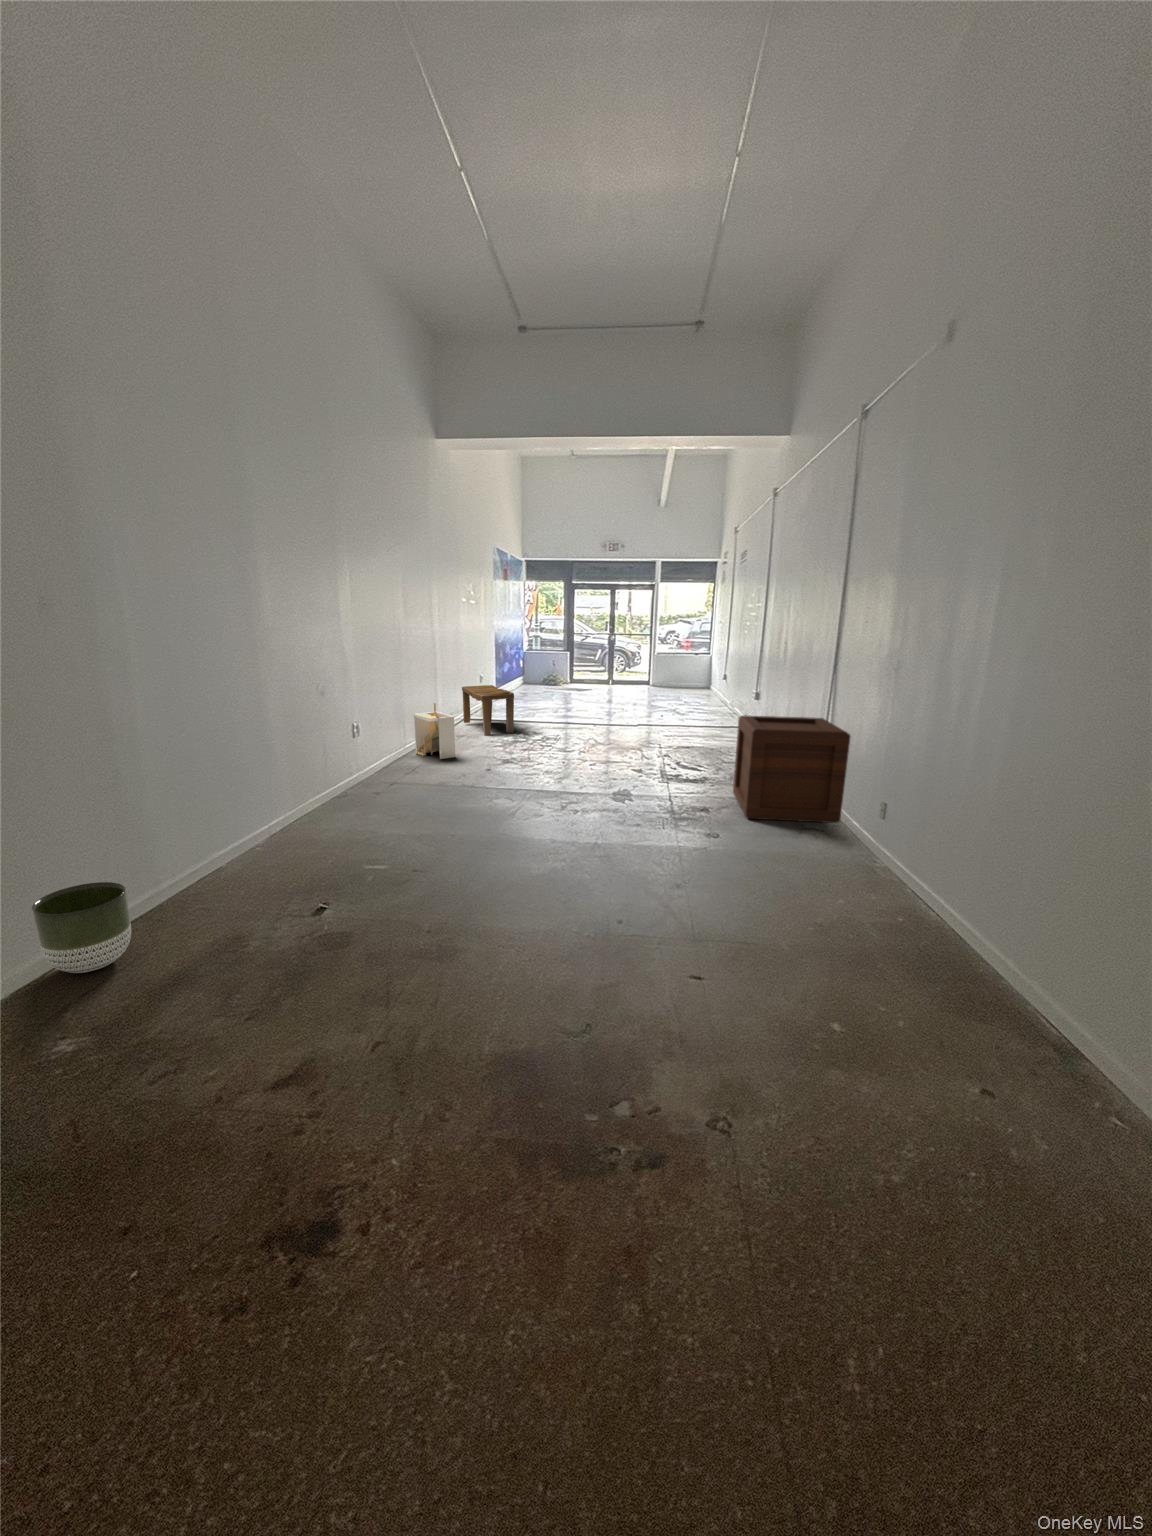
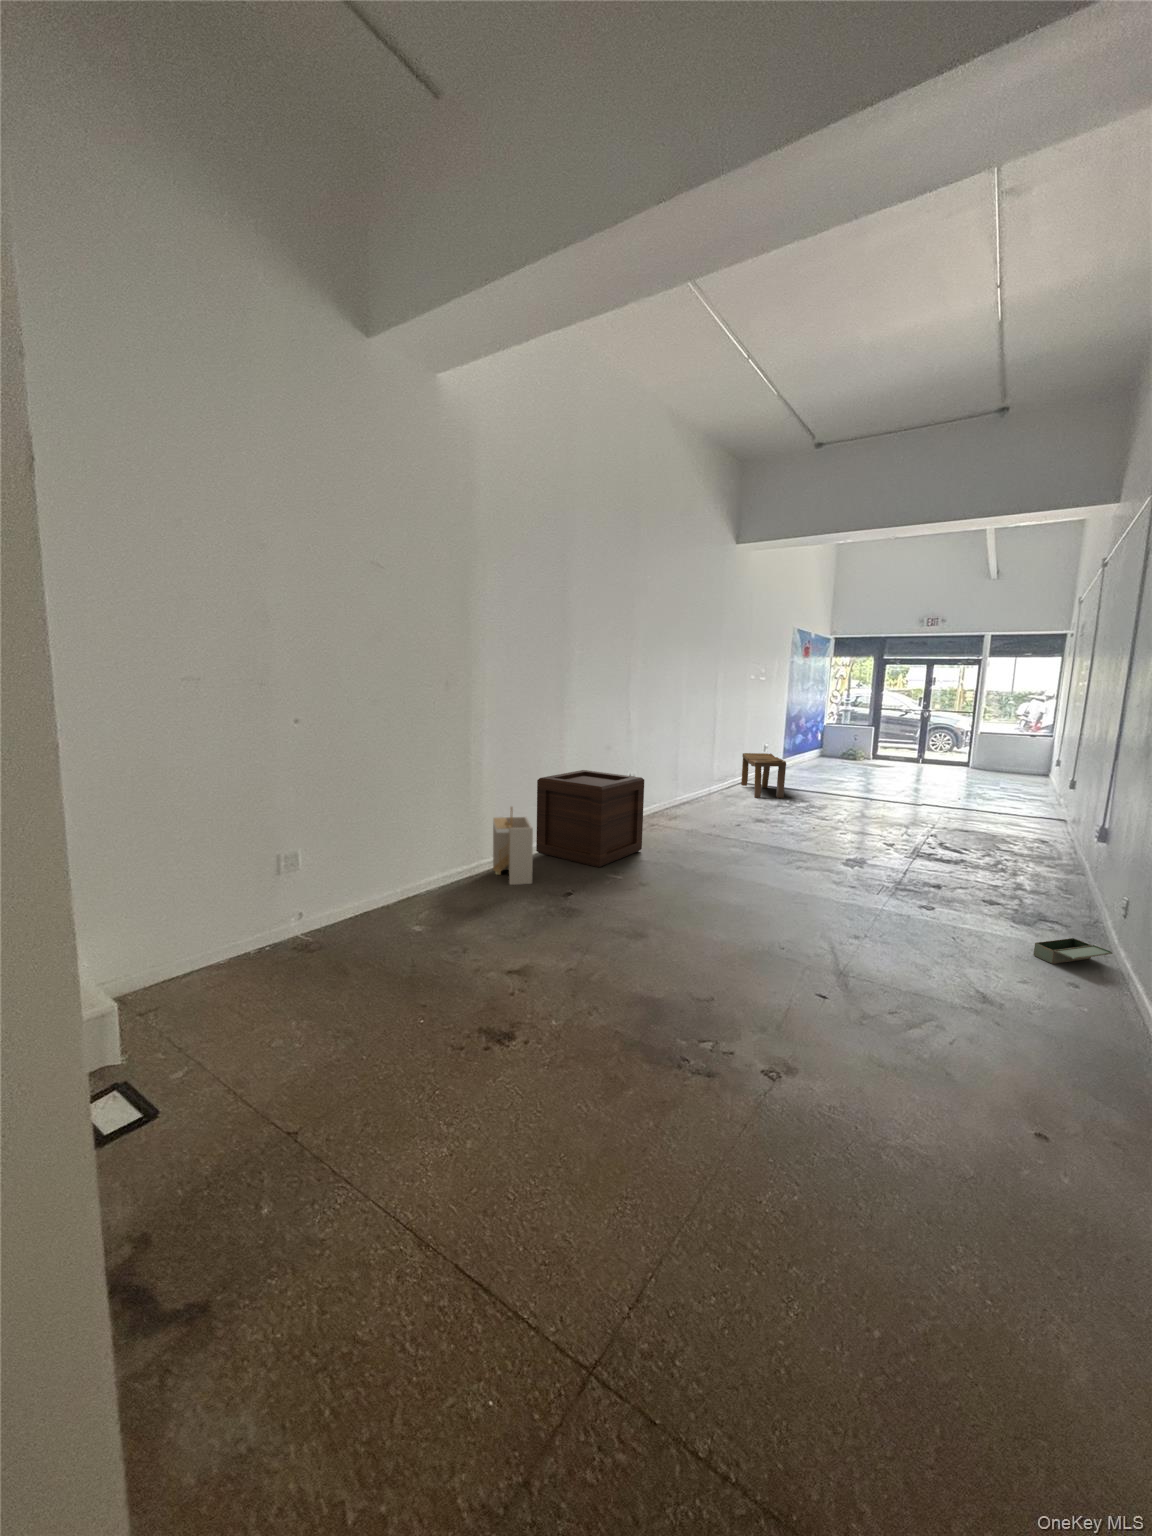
storage bin: present [414,703,455,759] -> present [493,807,533,885]
wooden crate: present [733,715,850,823] -> present [536,770,644,867]
toolbox: none [825,842,881,871] -> present [1033,938,1113,964]
planter: present [32,882,131,973] -> none [411,850,456,901]

